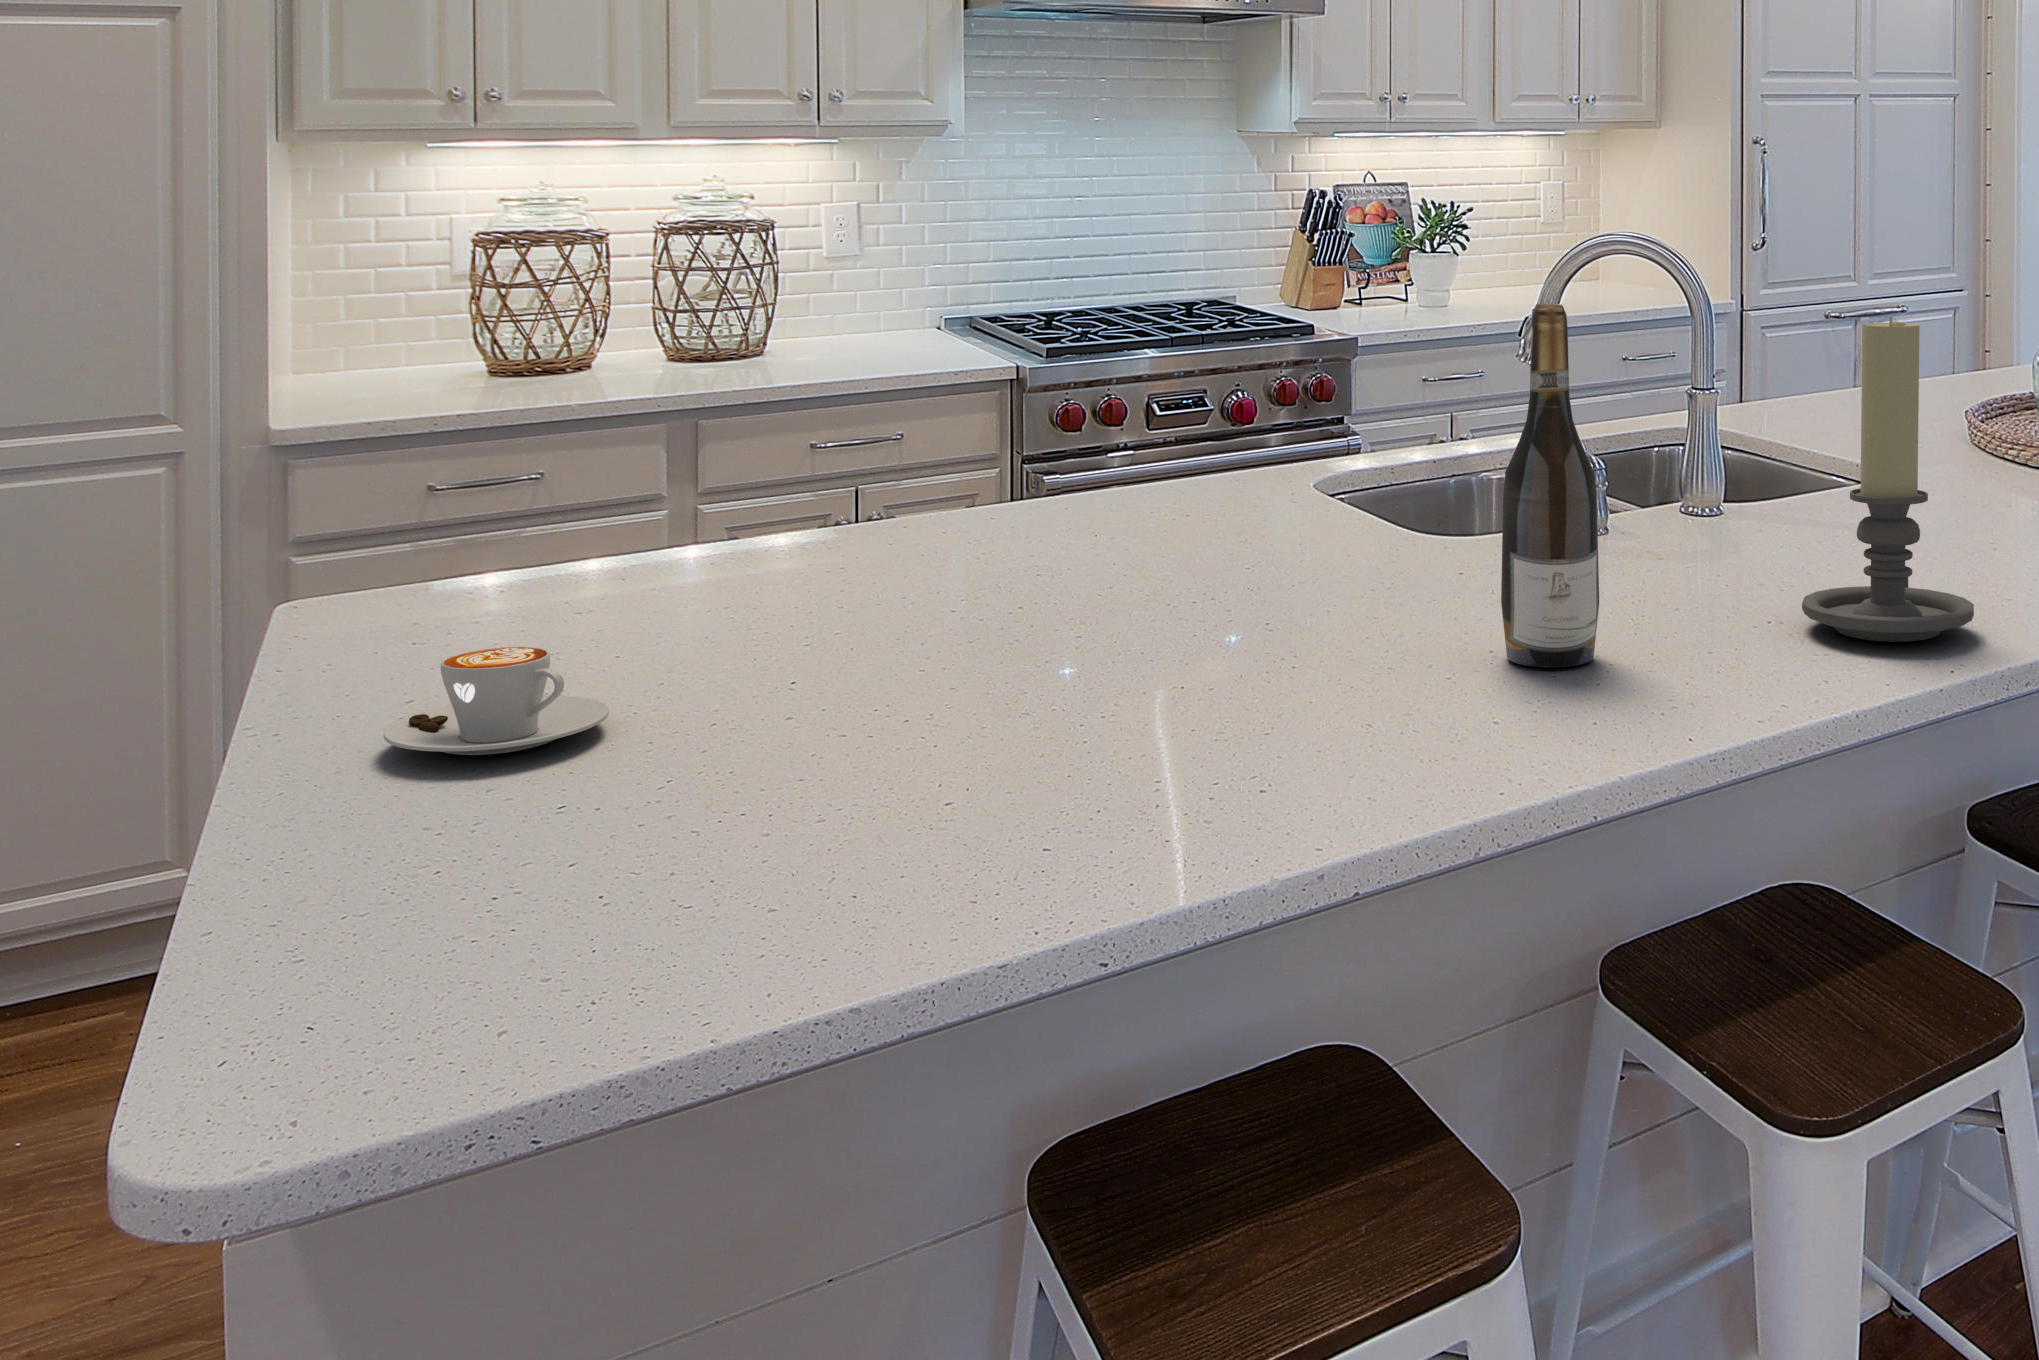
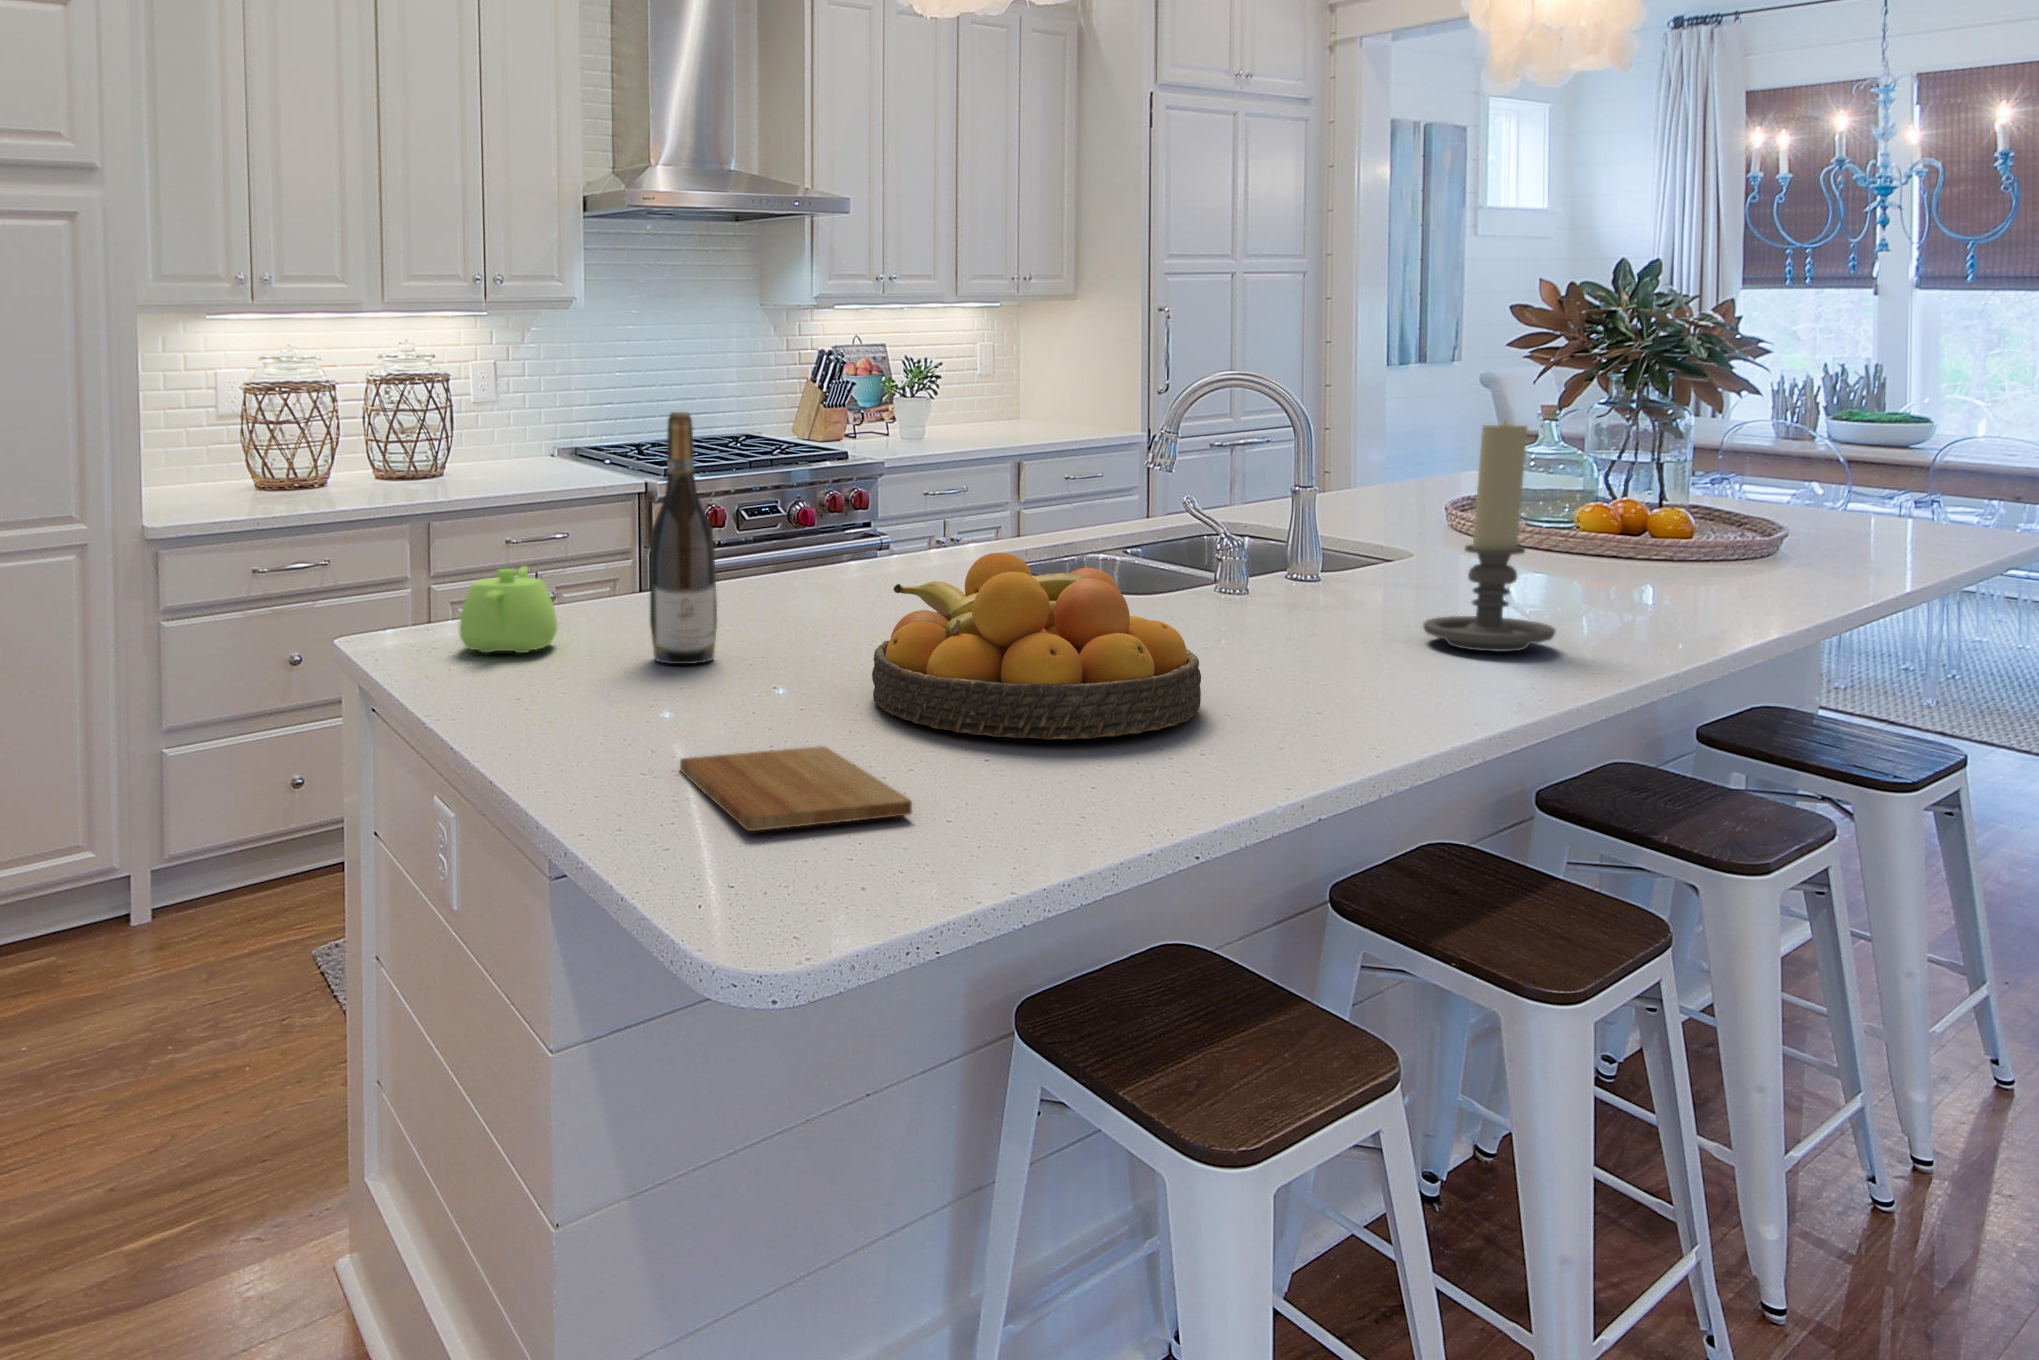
wine bottle: present [1501,304,1599,667] -> present [650,412,717,664]
fruit bowl: none [904,508,1378,799] -> present [872,553,1201,739]
teapot: none [417,512,578,641] -> present [460,566,557,653]
coffee cup: present [384,647,609,755] -> none [526,647,665,717]
cutting board: none [446,811,746,974] -> present [680,746,912,831]

